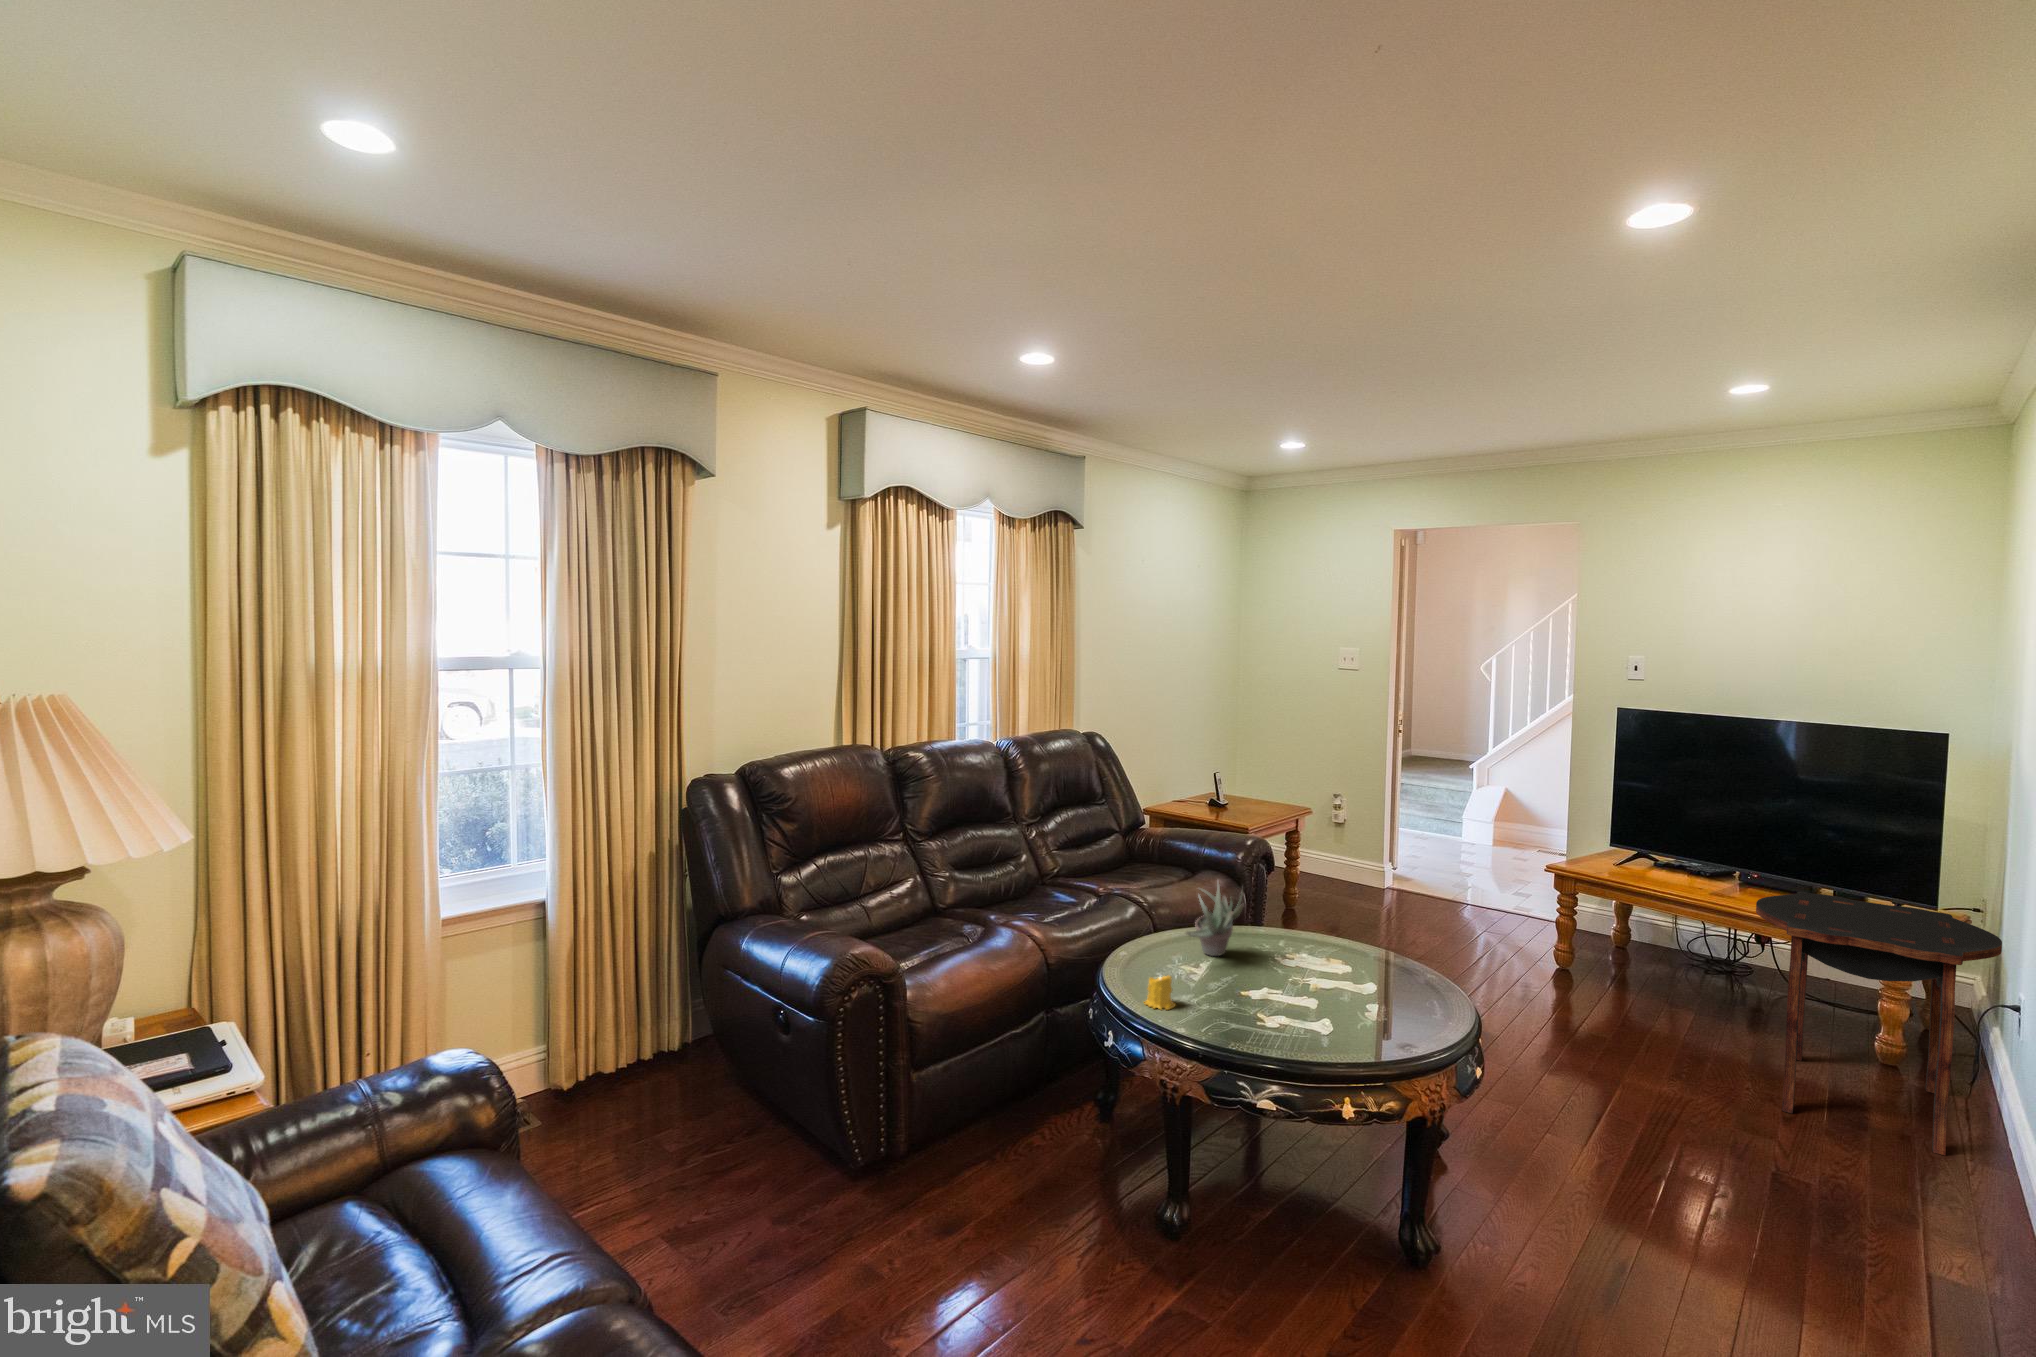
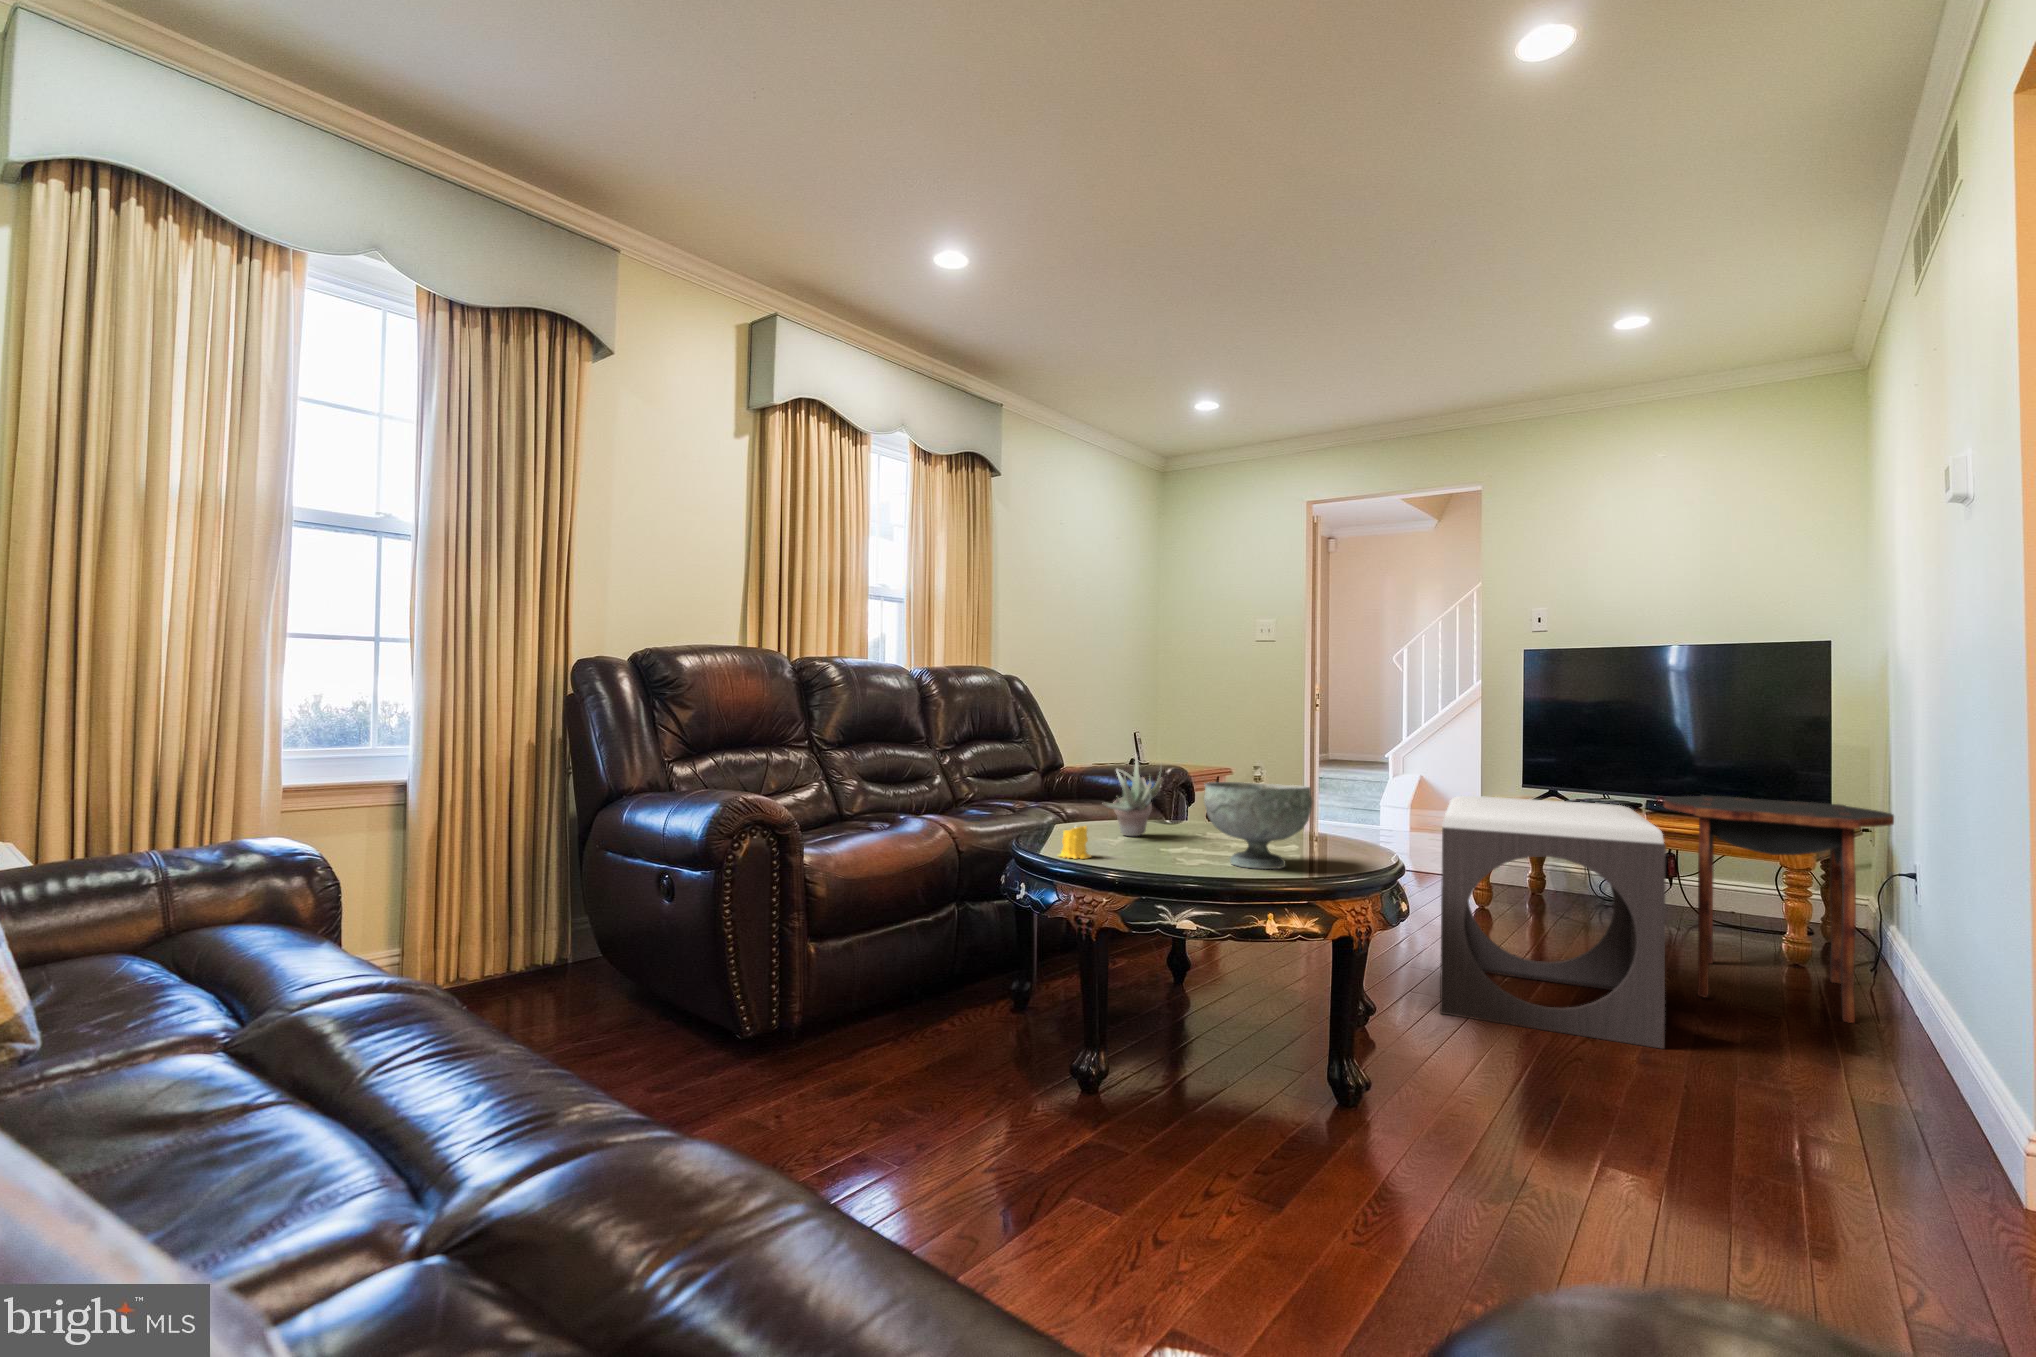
footstool: none [1515,900,1751,1190] -> present [1440,796,1666,1049]
decorative bowl: none [1284,933,1391,1033] -> present [1204,782,1312,869]

